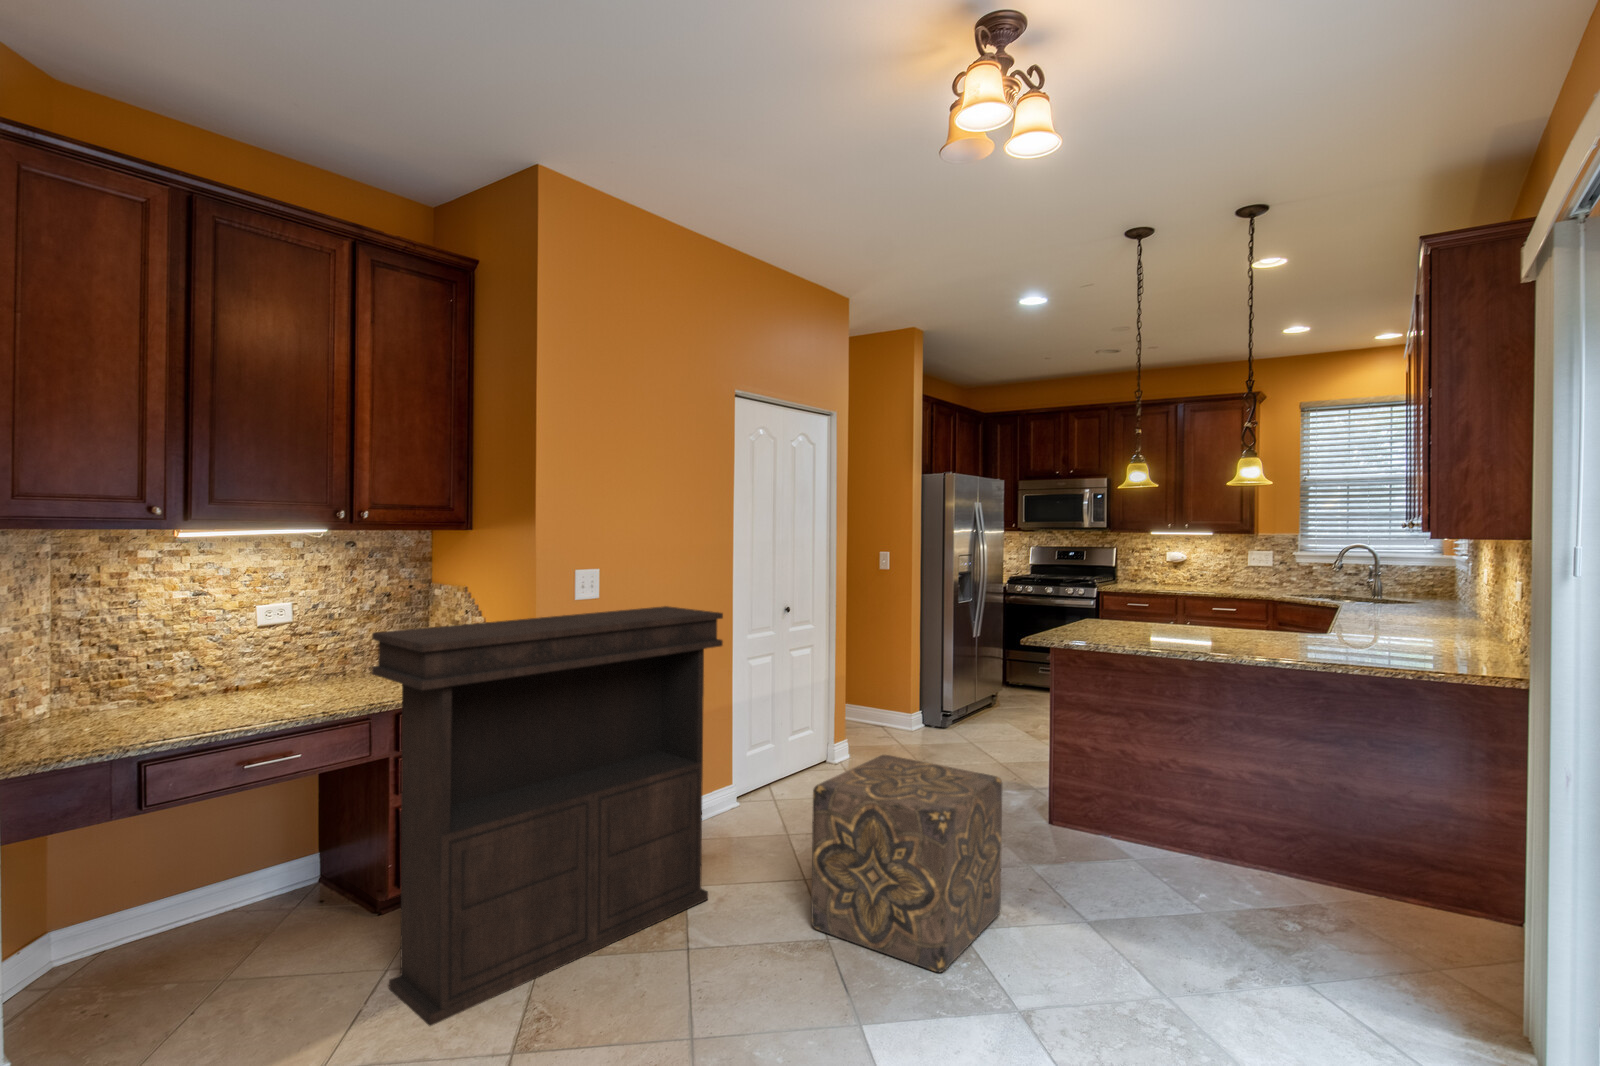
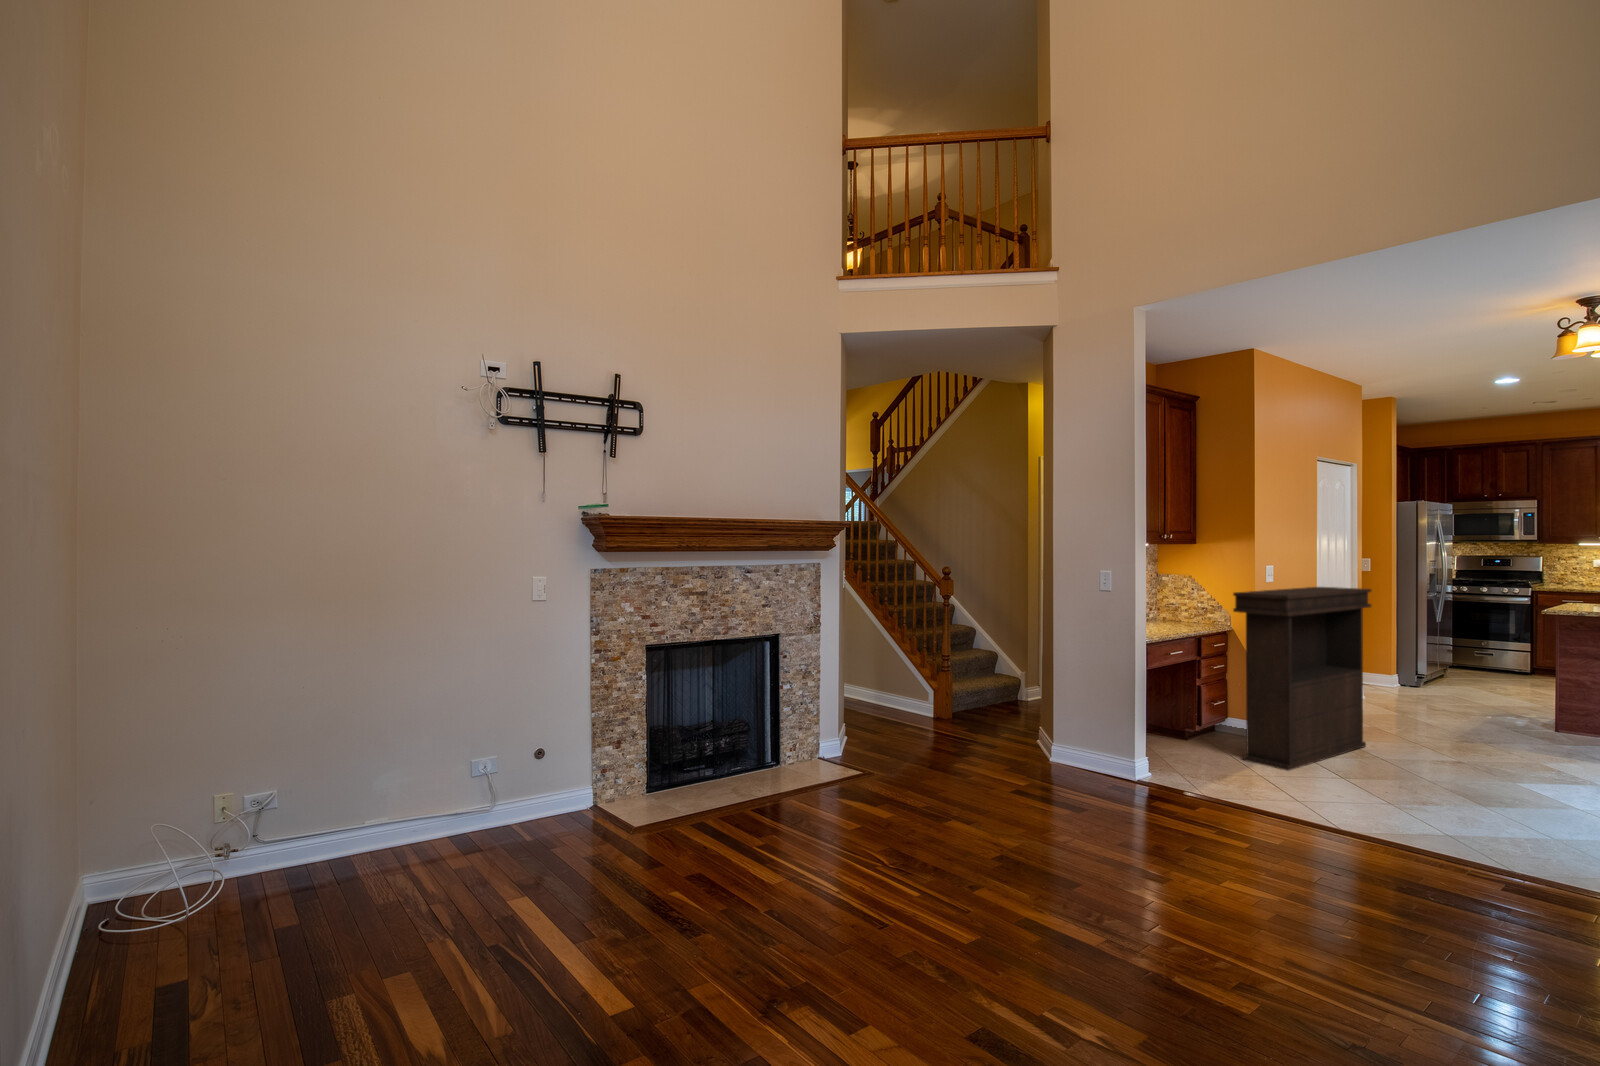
ottoman: present [811,755,1002,972] -> none [1448,673,1570,777]

